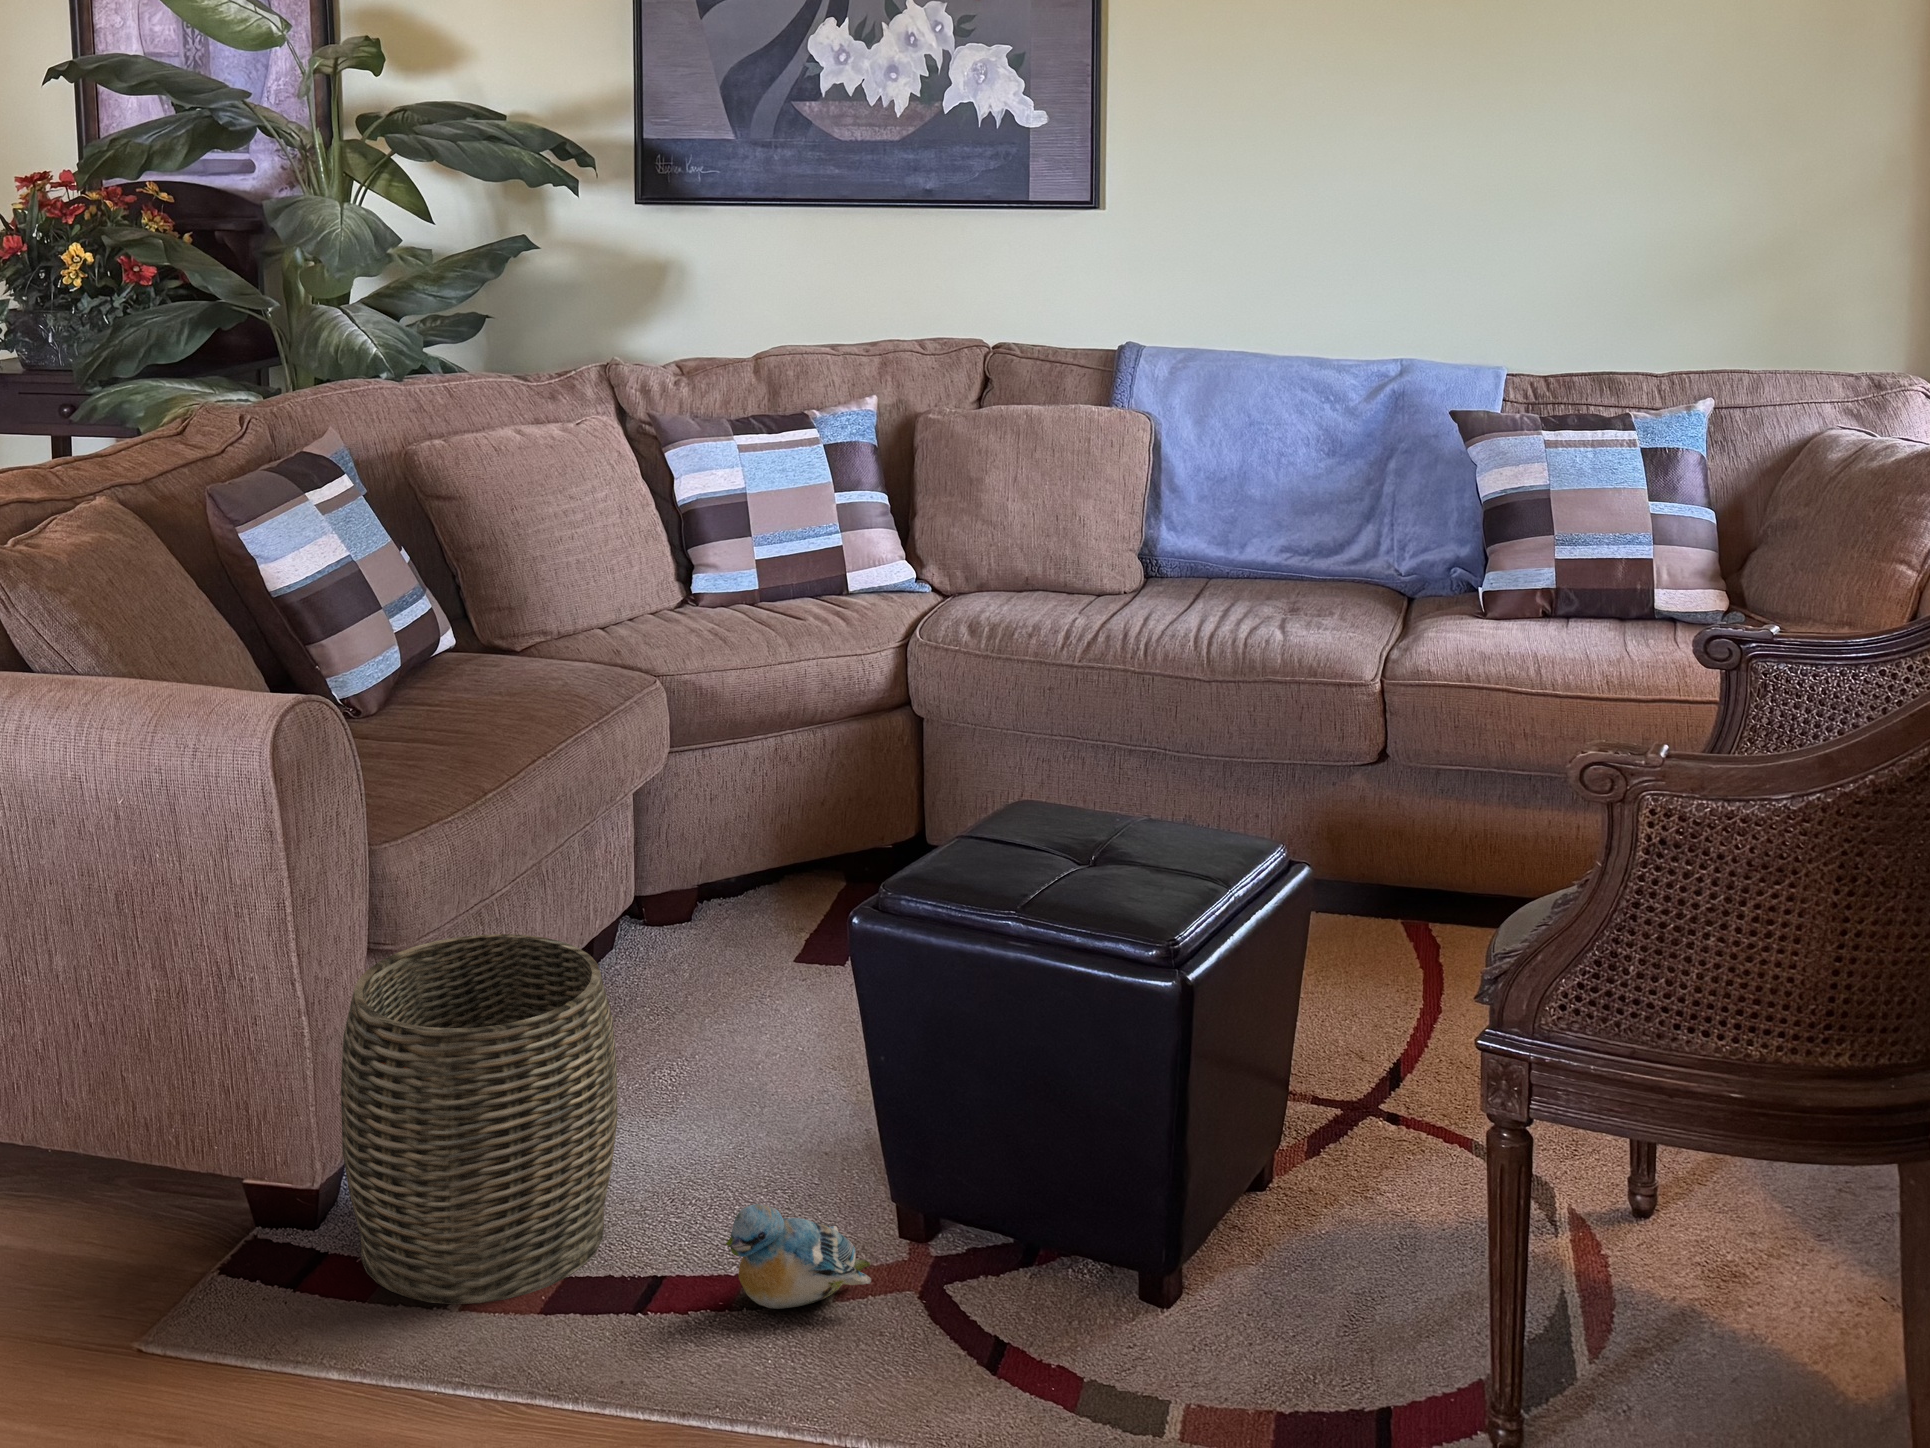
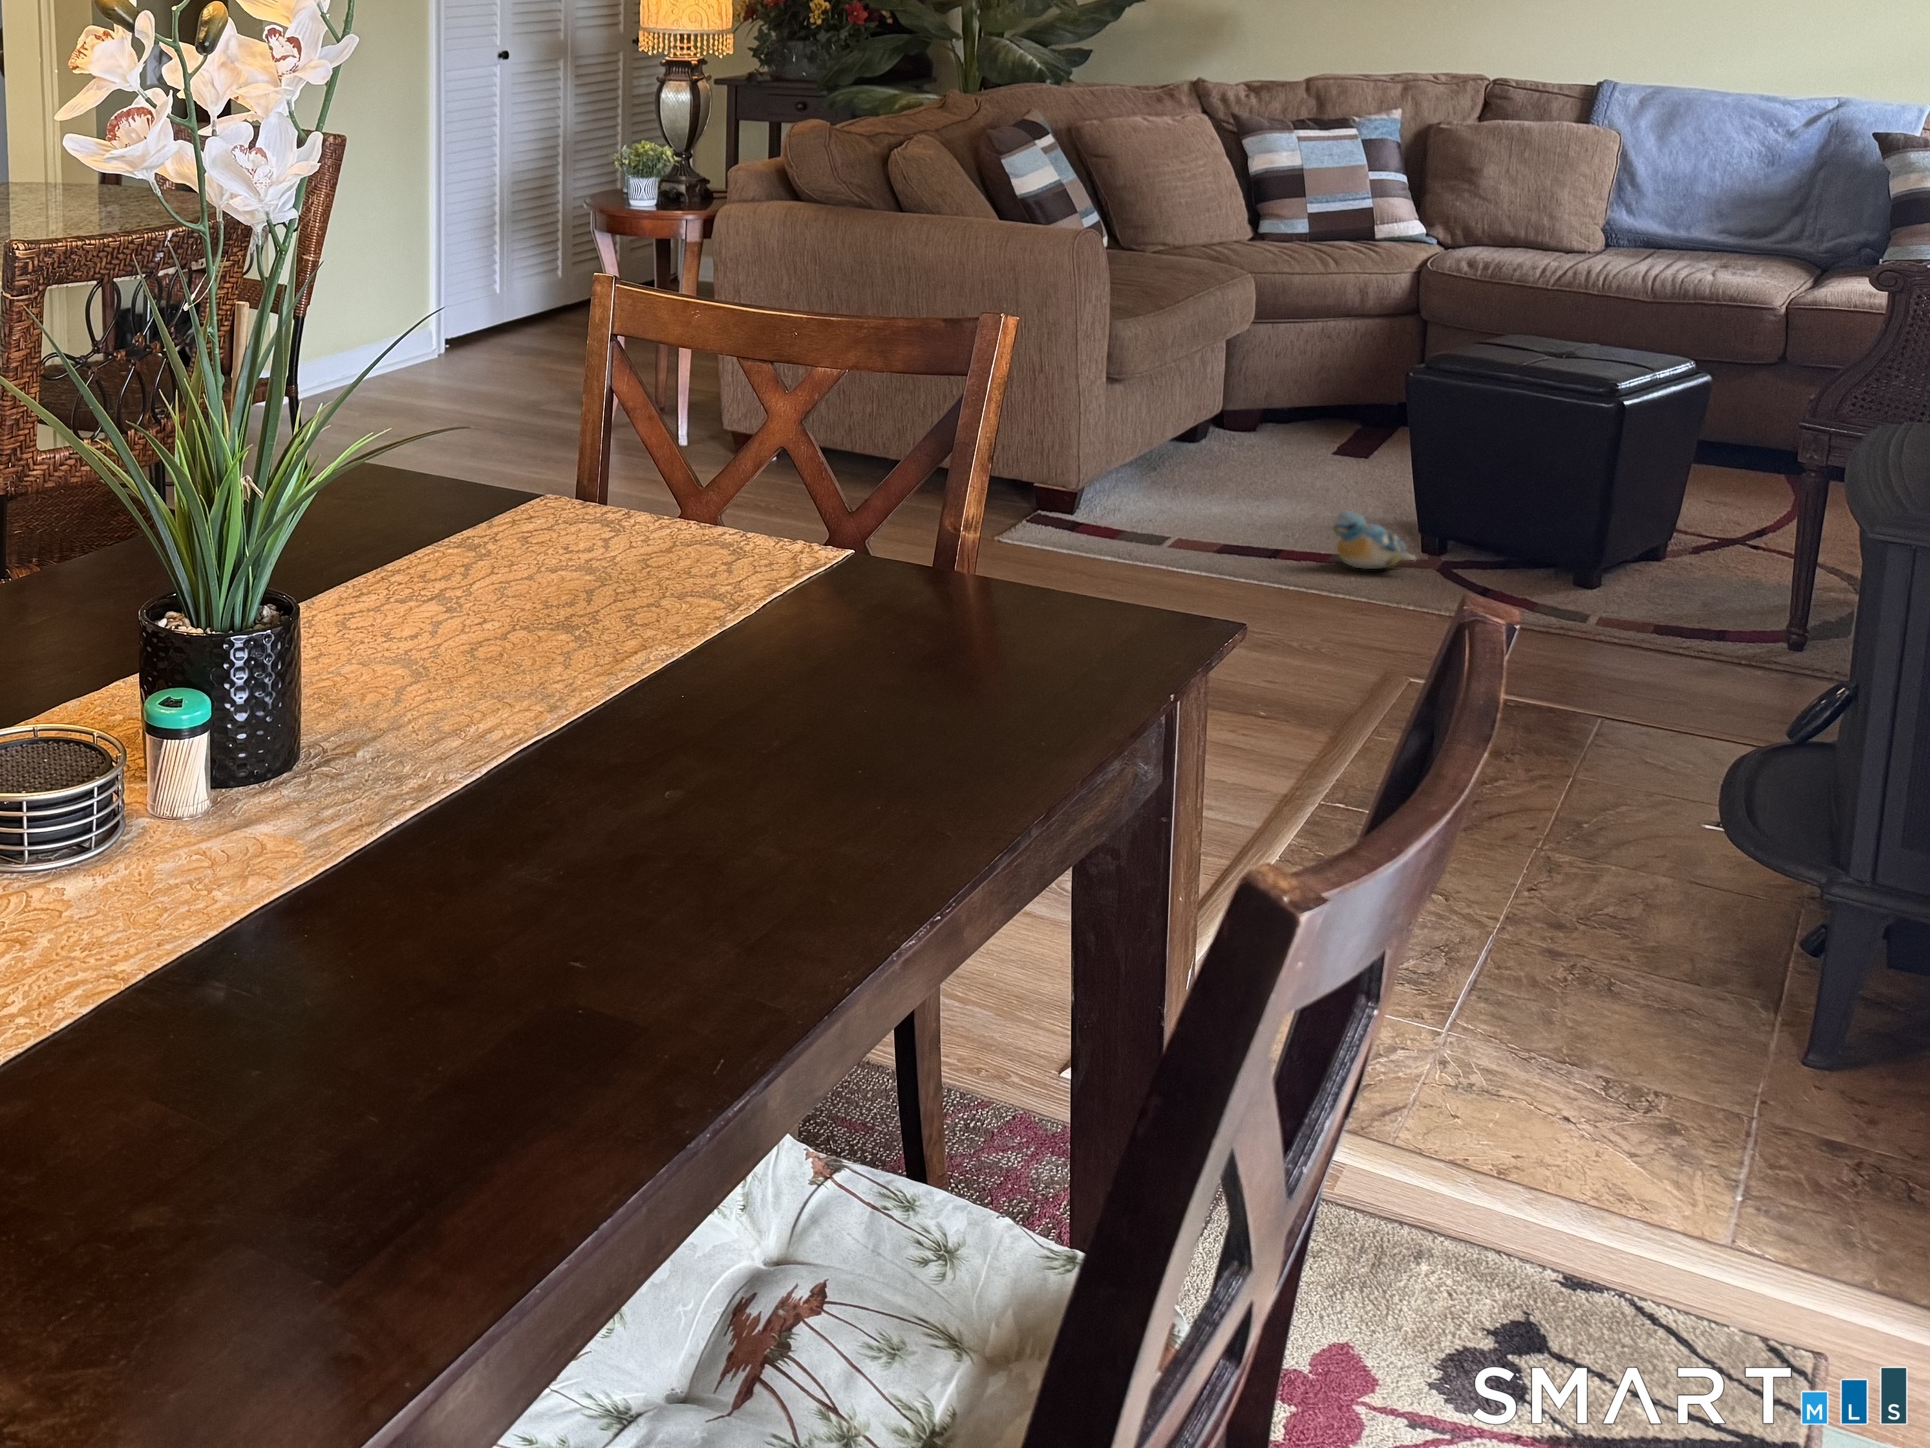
woven basket: present [341,934,618,1304] -> none [1102,374,1261,550]

